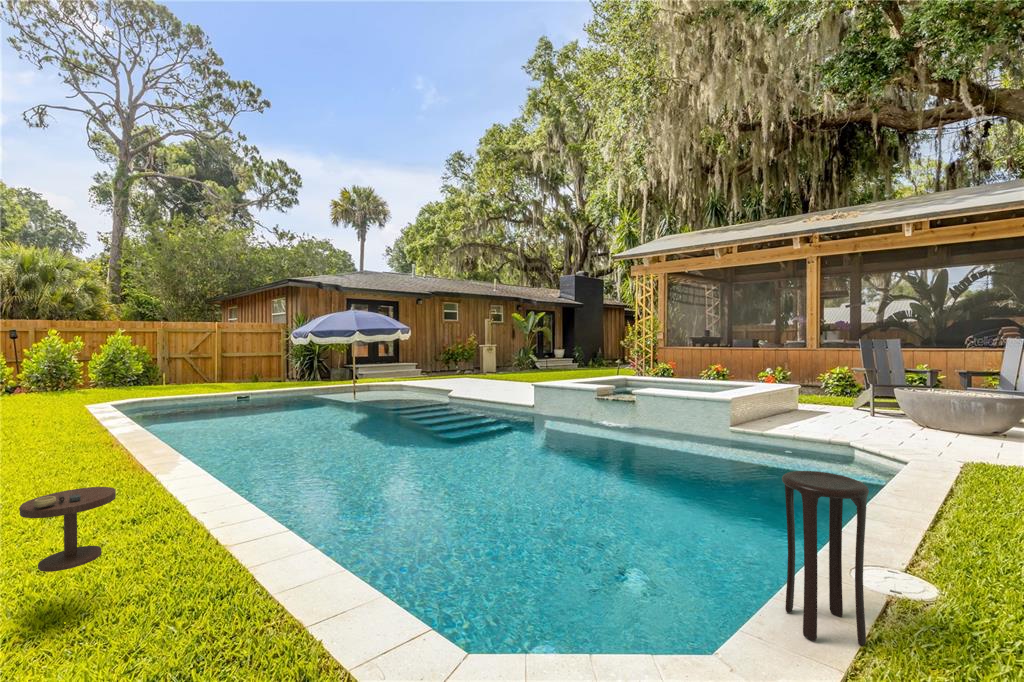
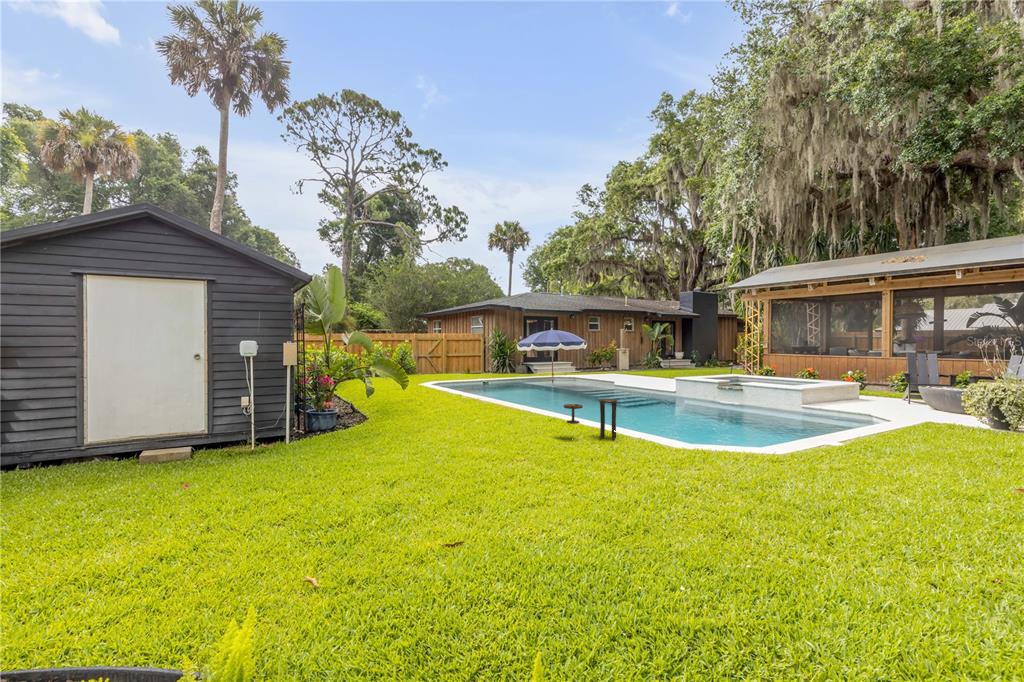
stool: present [782,471,869,645] -> present [599,399,618,440]

